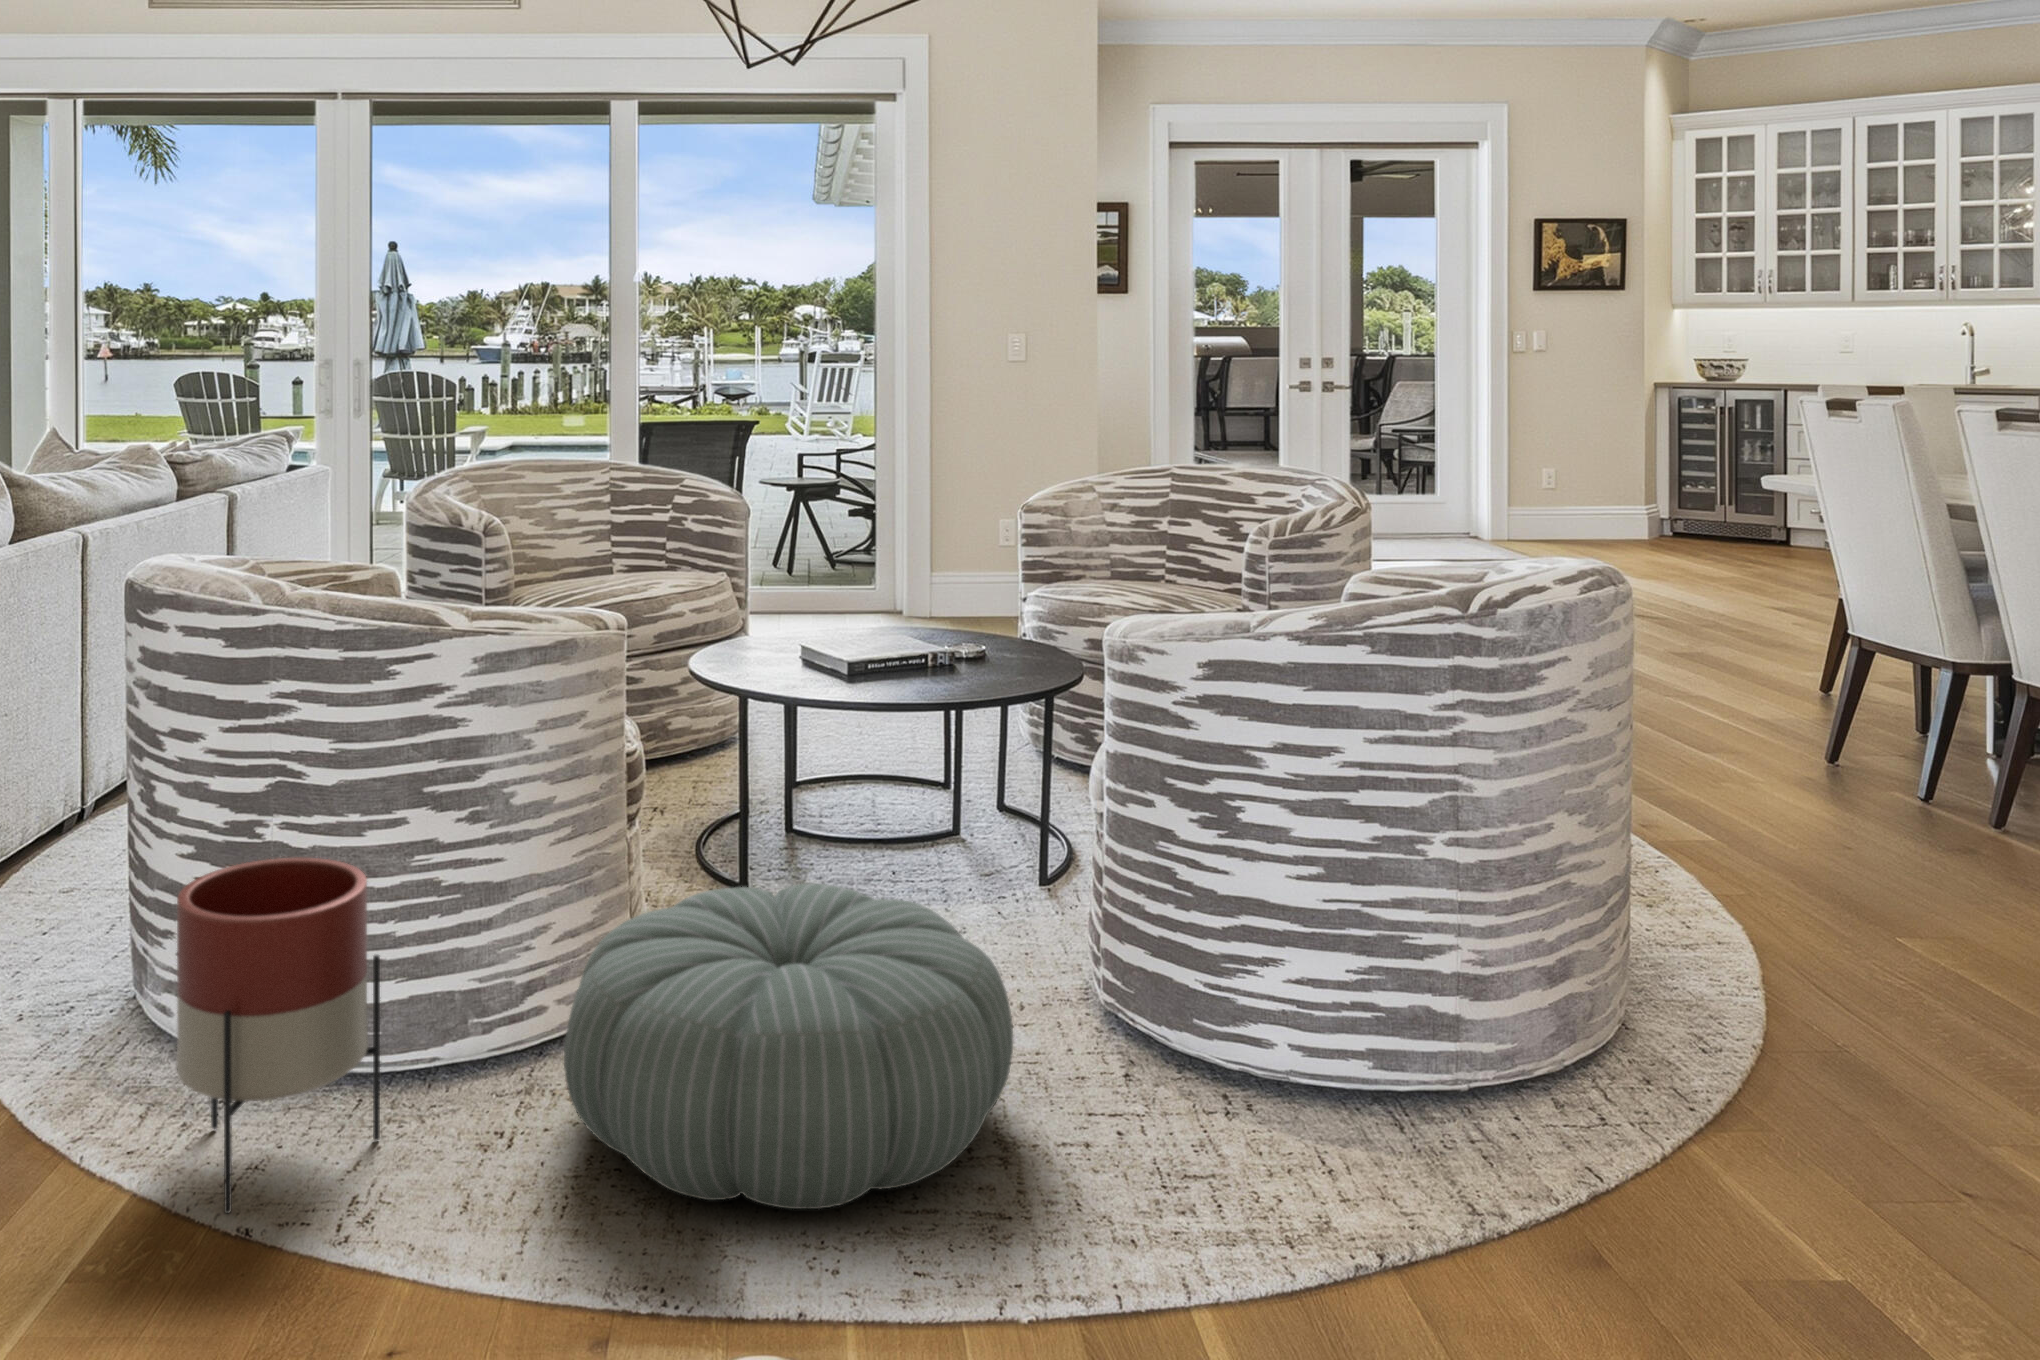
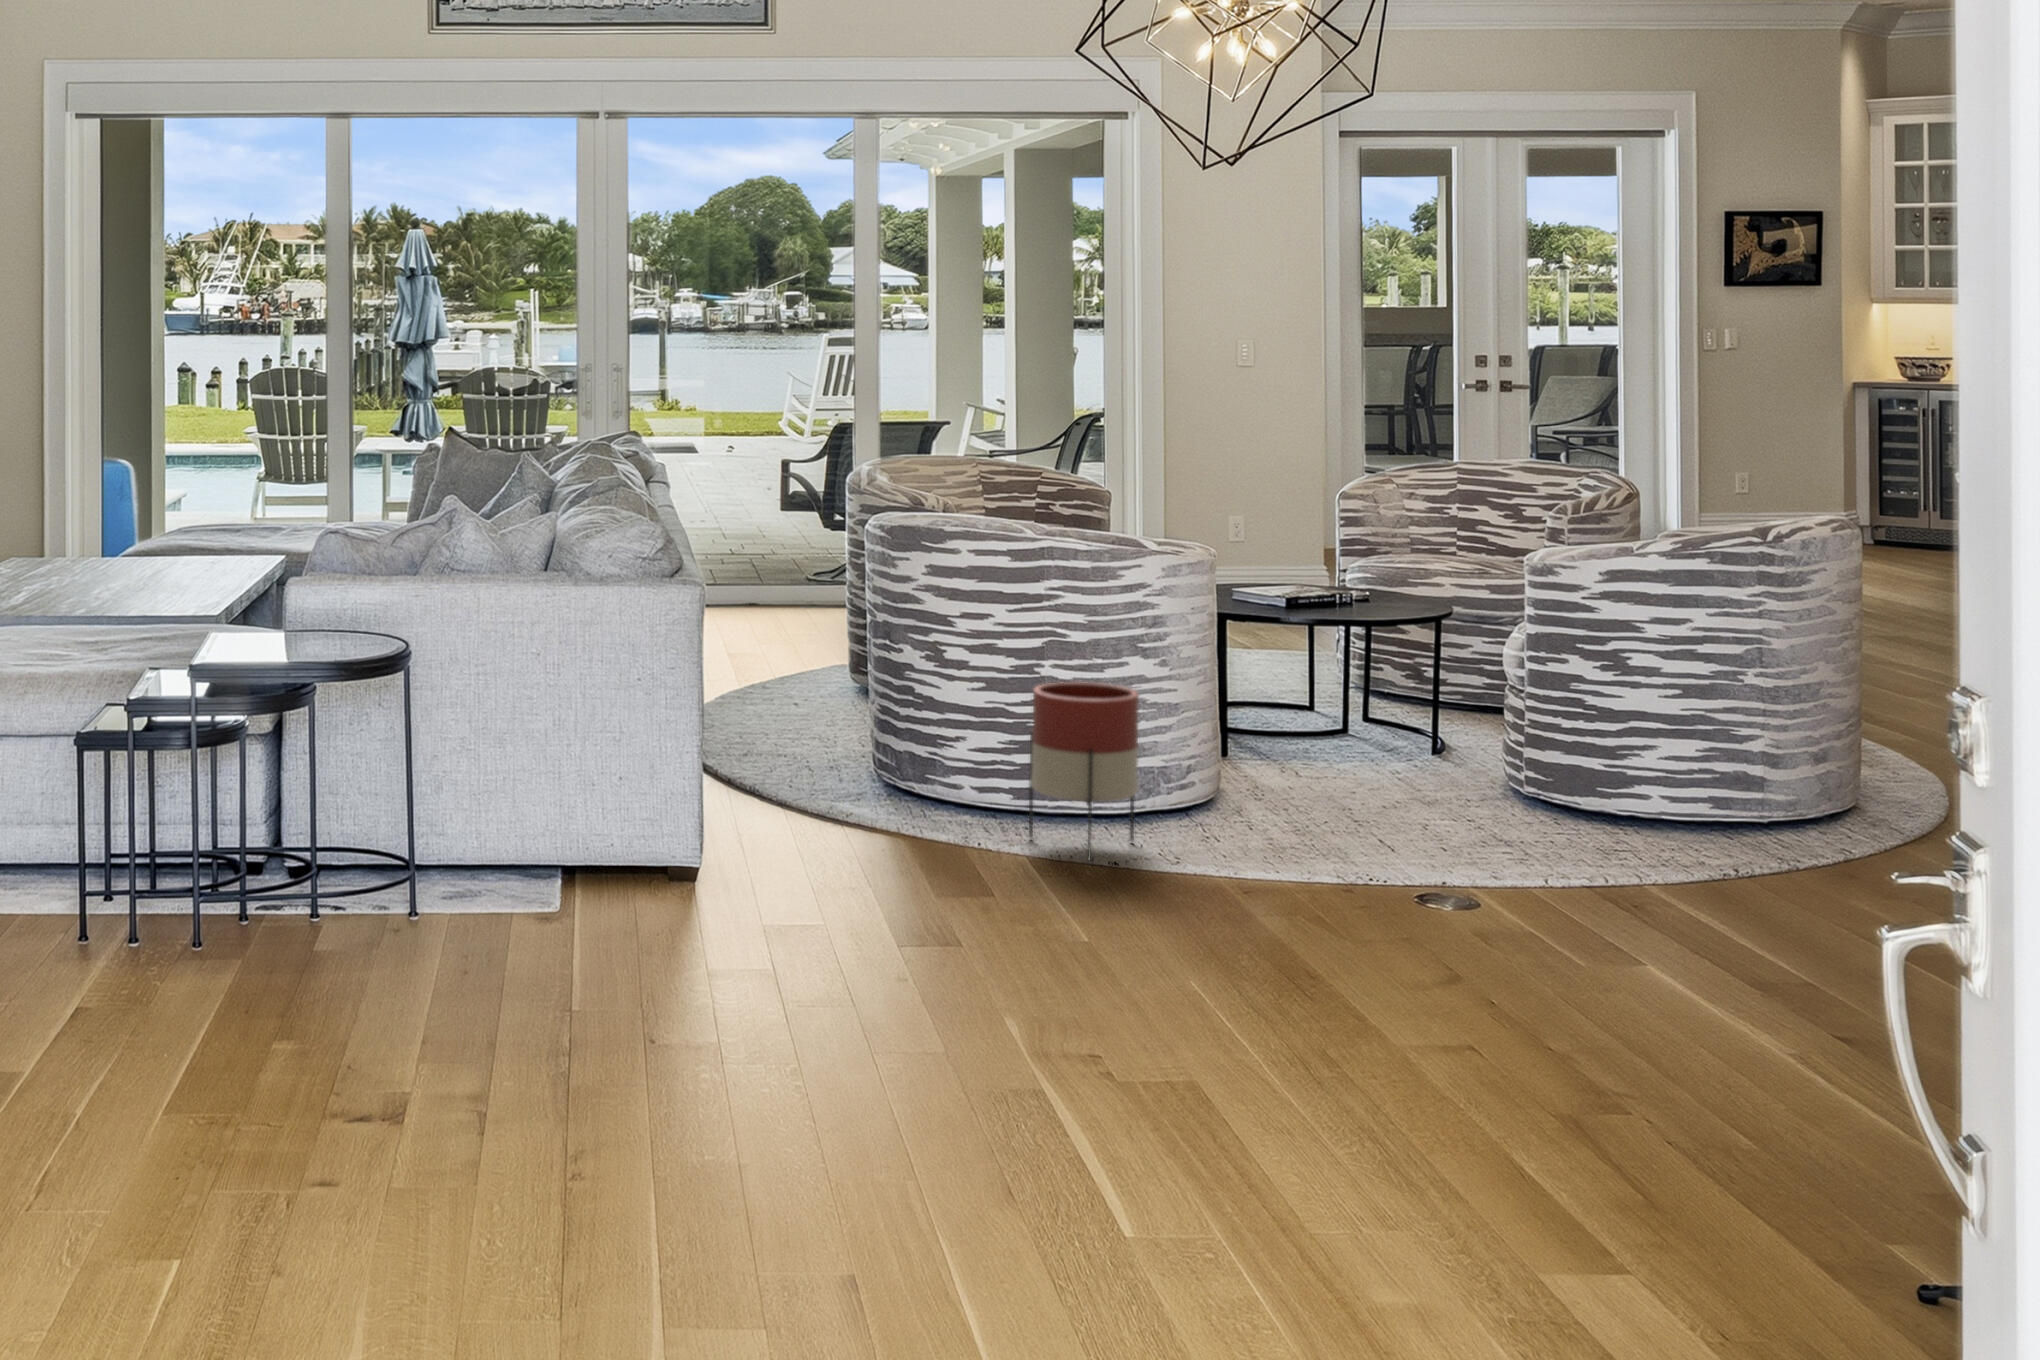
pouf: present [564,883,1013,1209] -> none [1229,713,1504,860]

